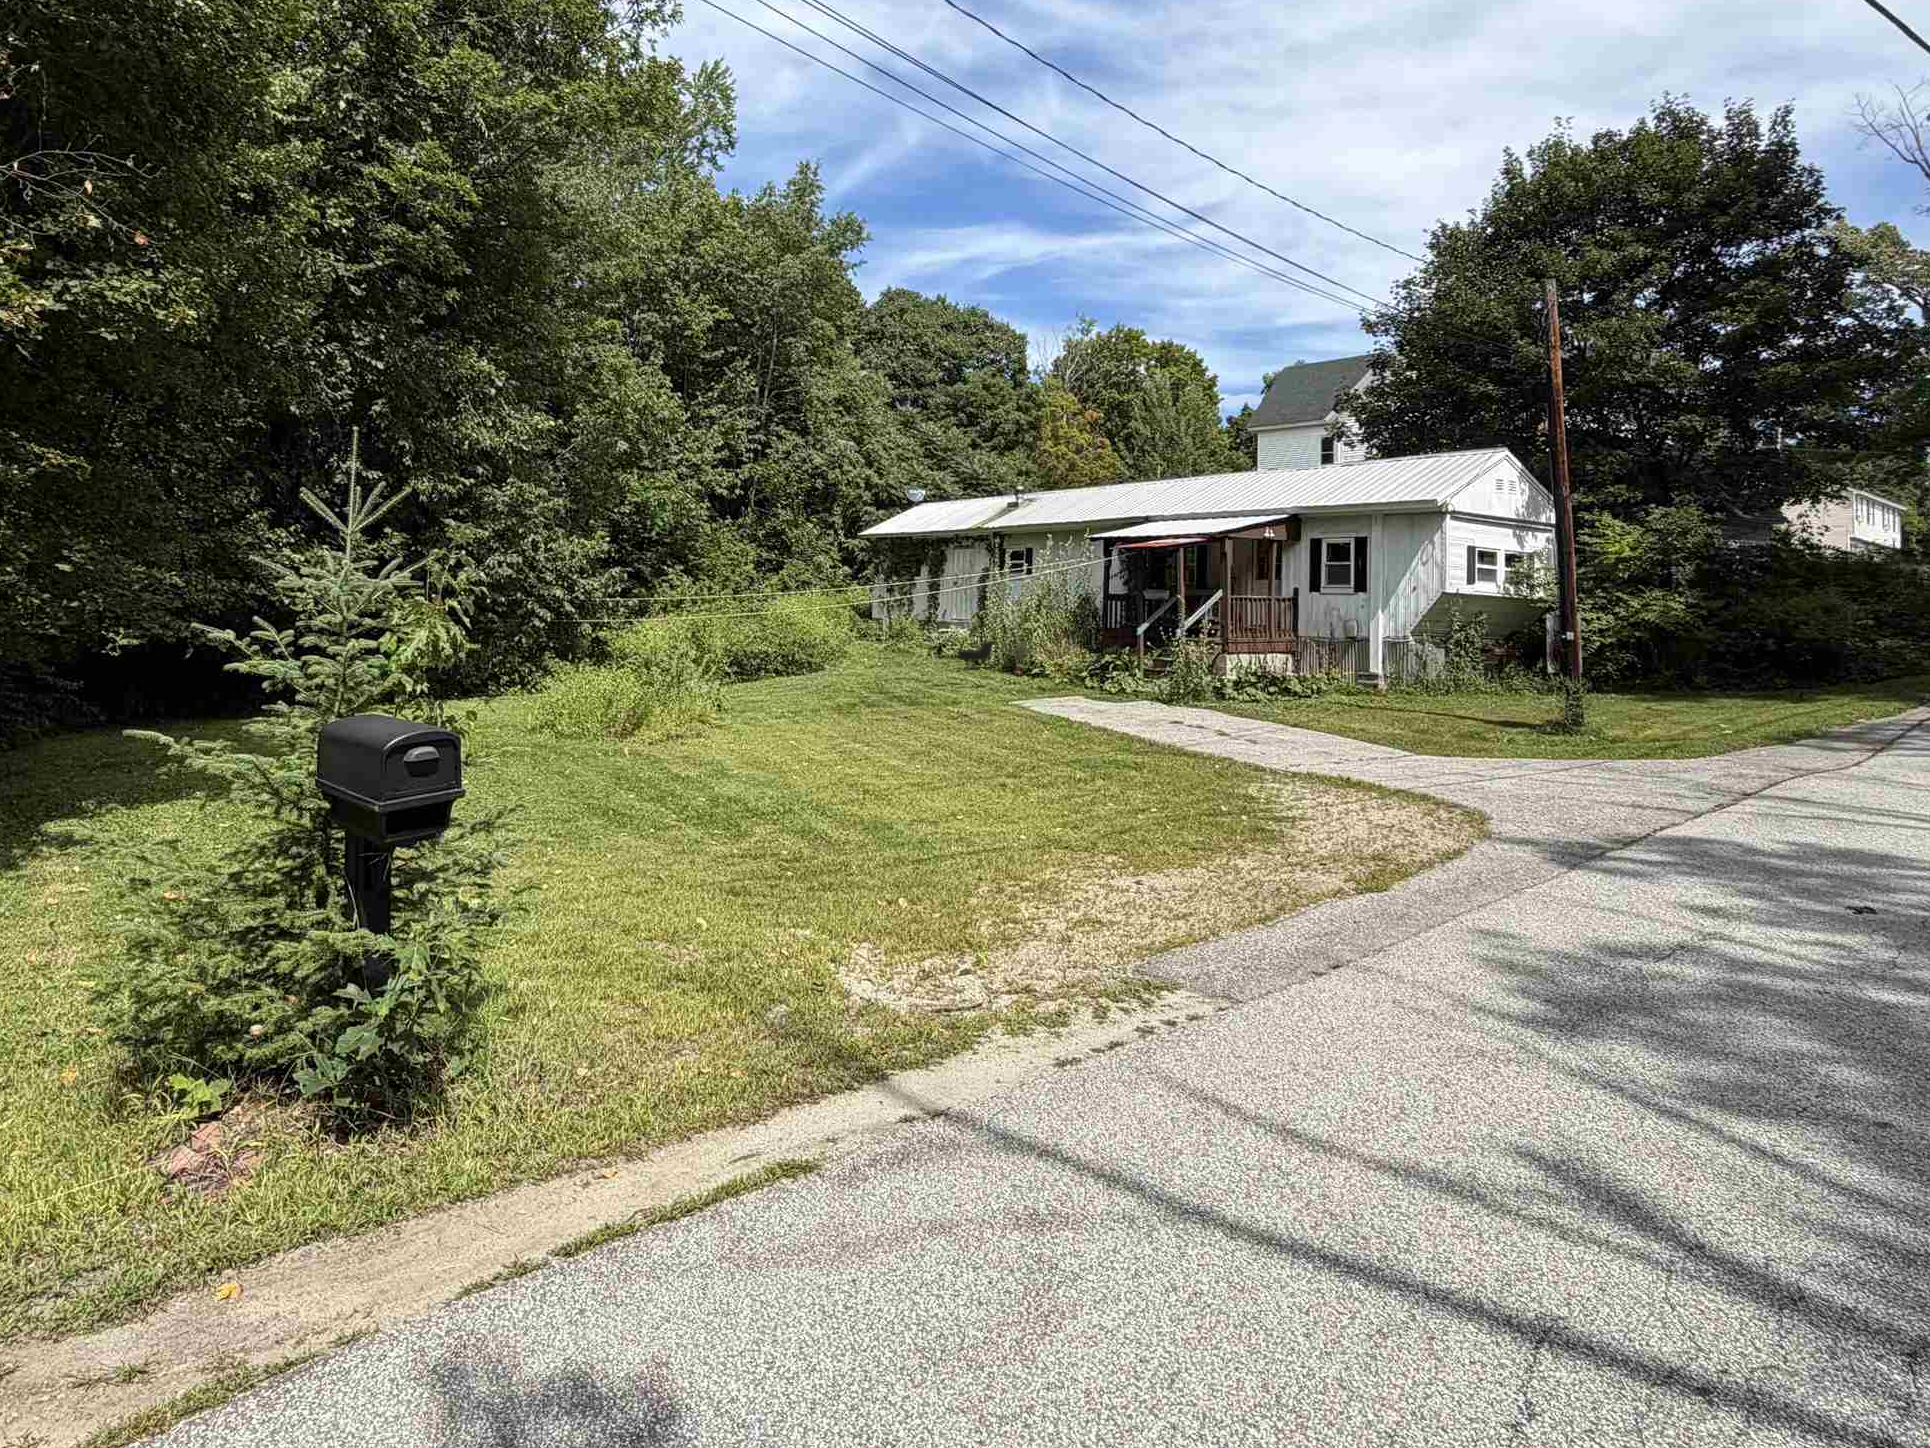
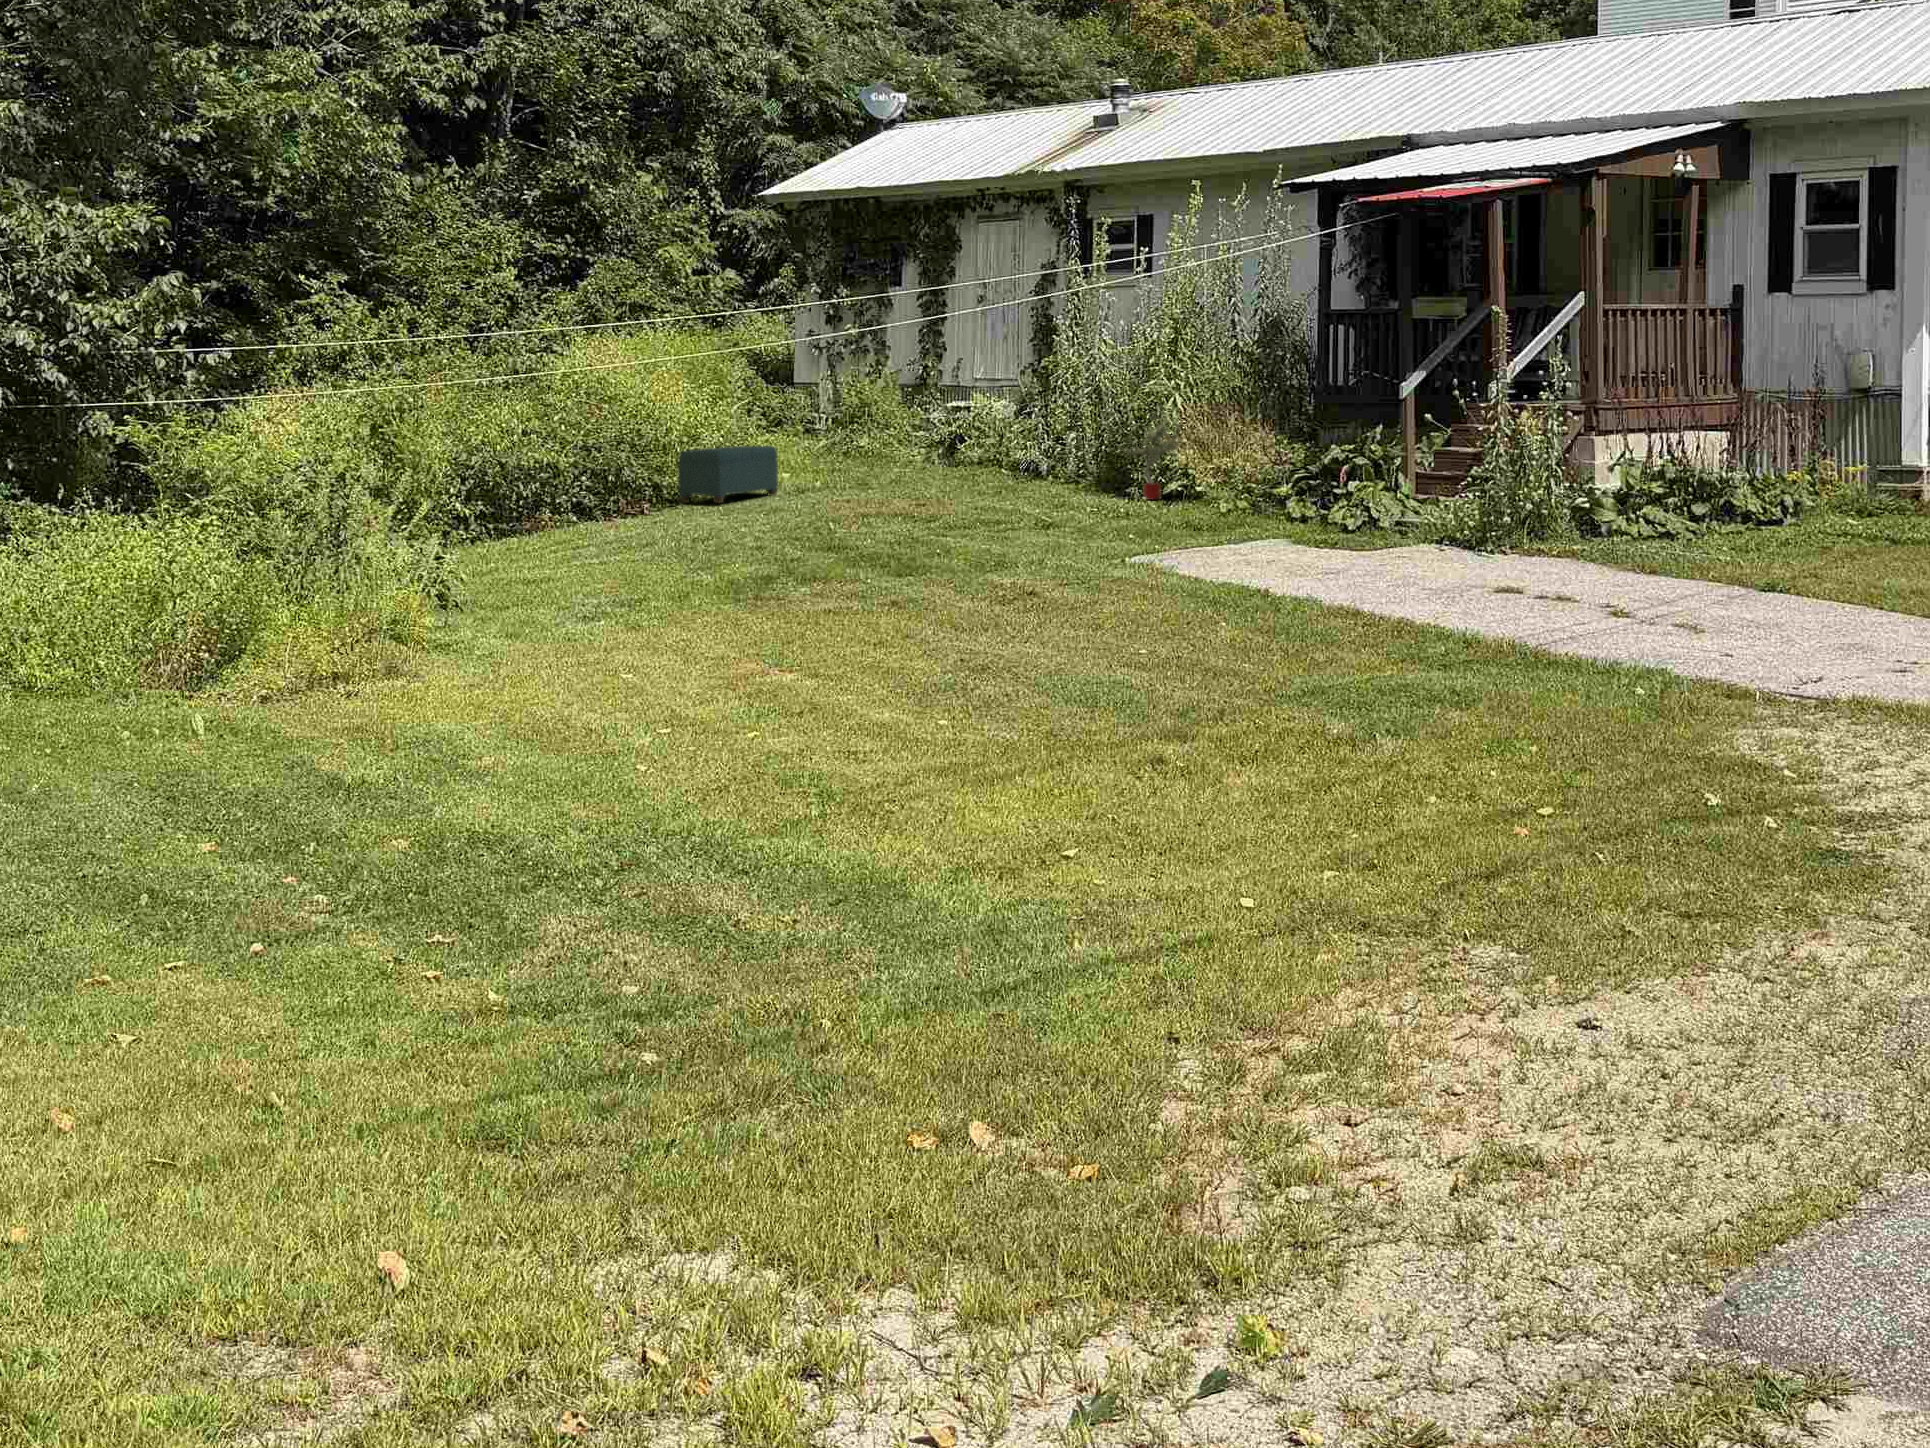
lounge chair: present [958,641,993,668] -> none [1007,423,1090,490]
bench: none [817,645,858,669] -> present [678,446,778,503]

